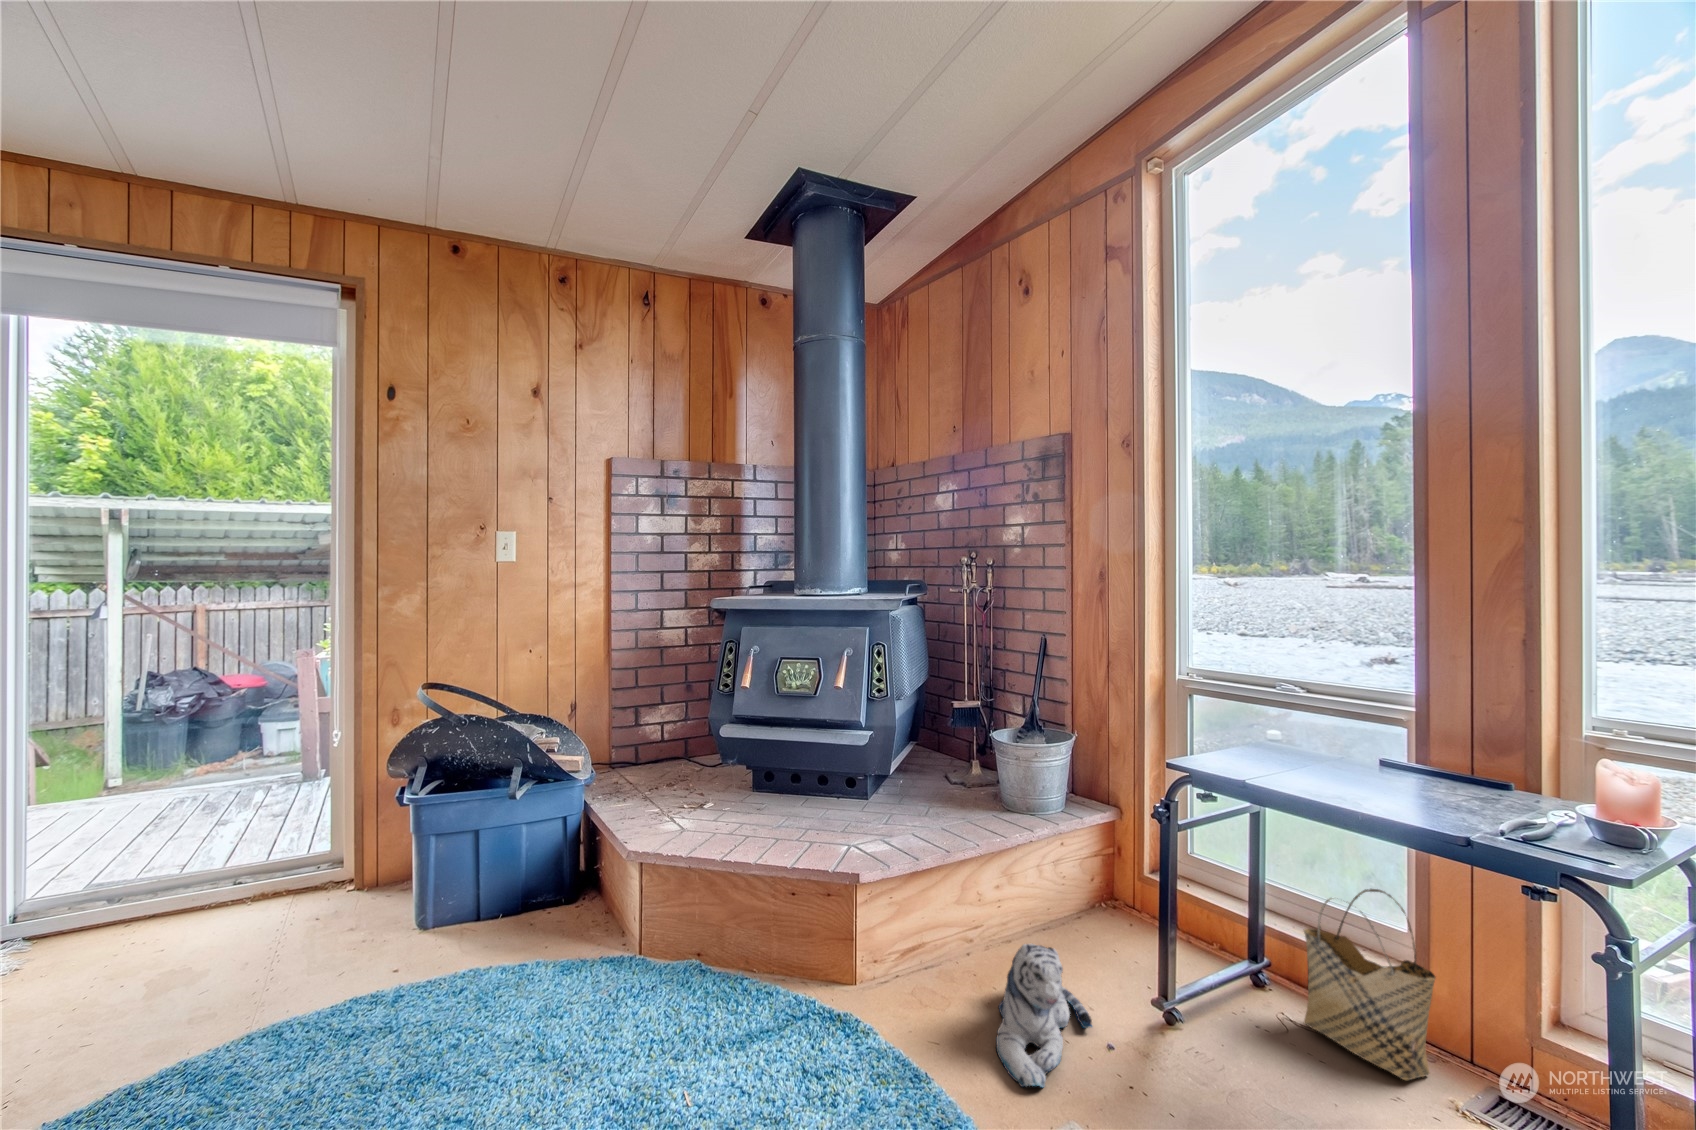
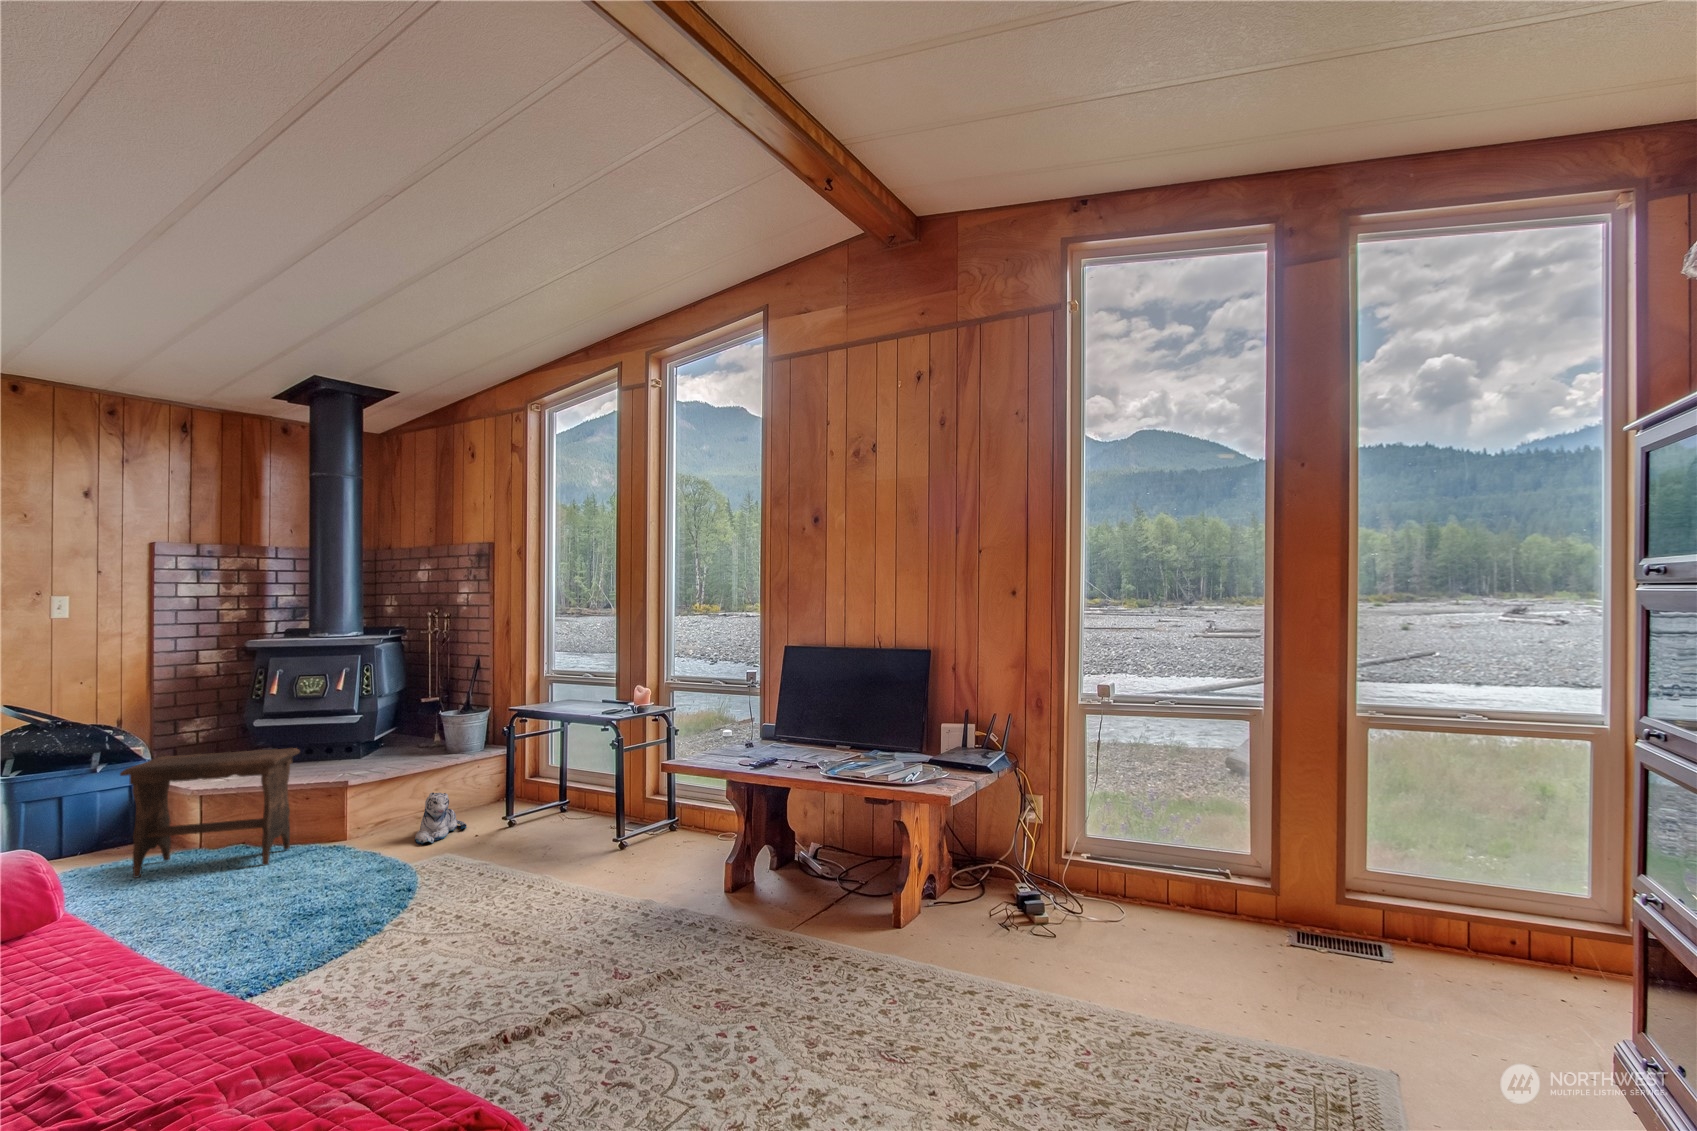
footstool: none [491,797,780,1075] -> present [120,748,300,878]
woven basket: present [1303,889,1436,1080] -> none [564,752,604,819]

